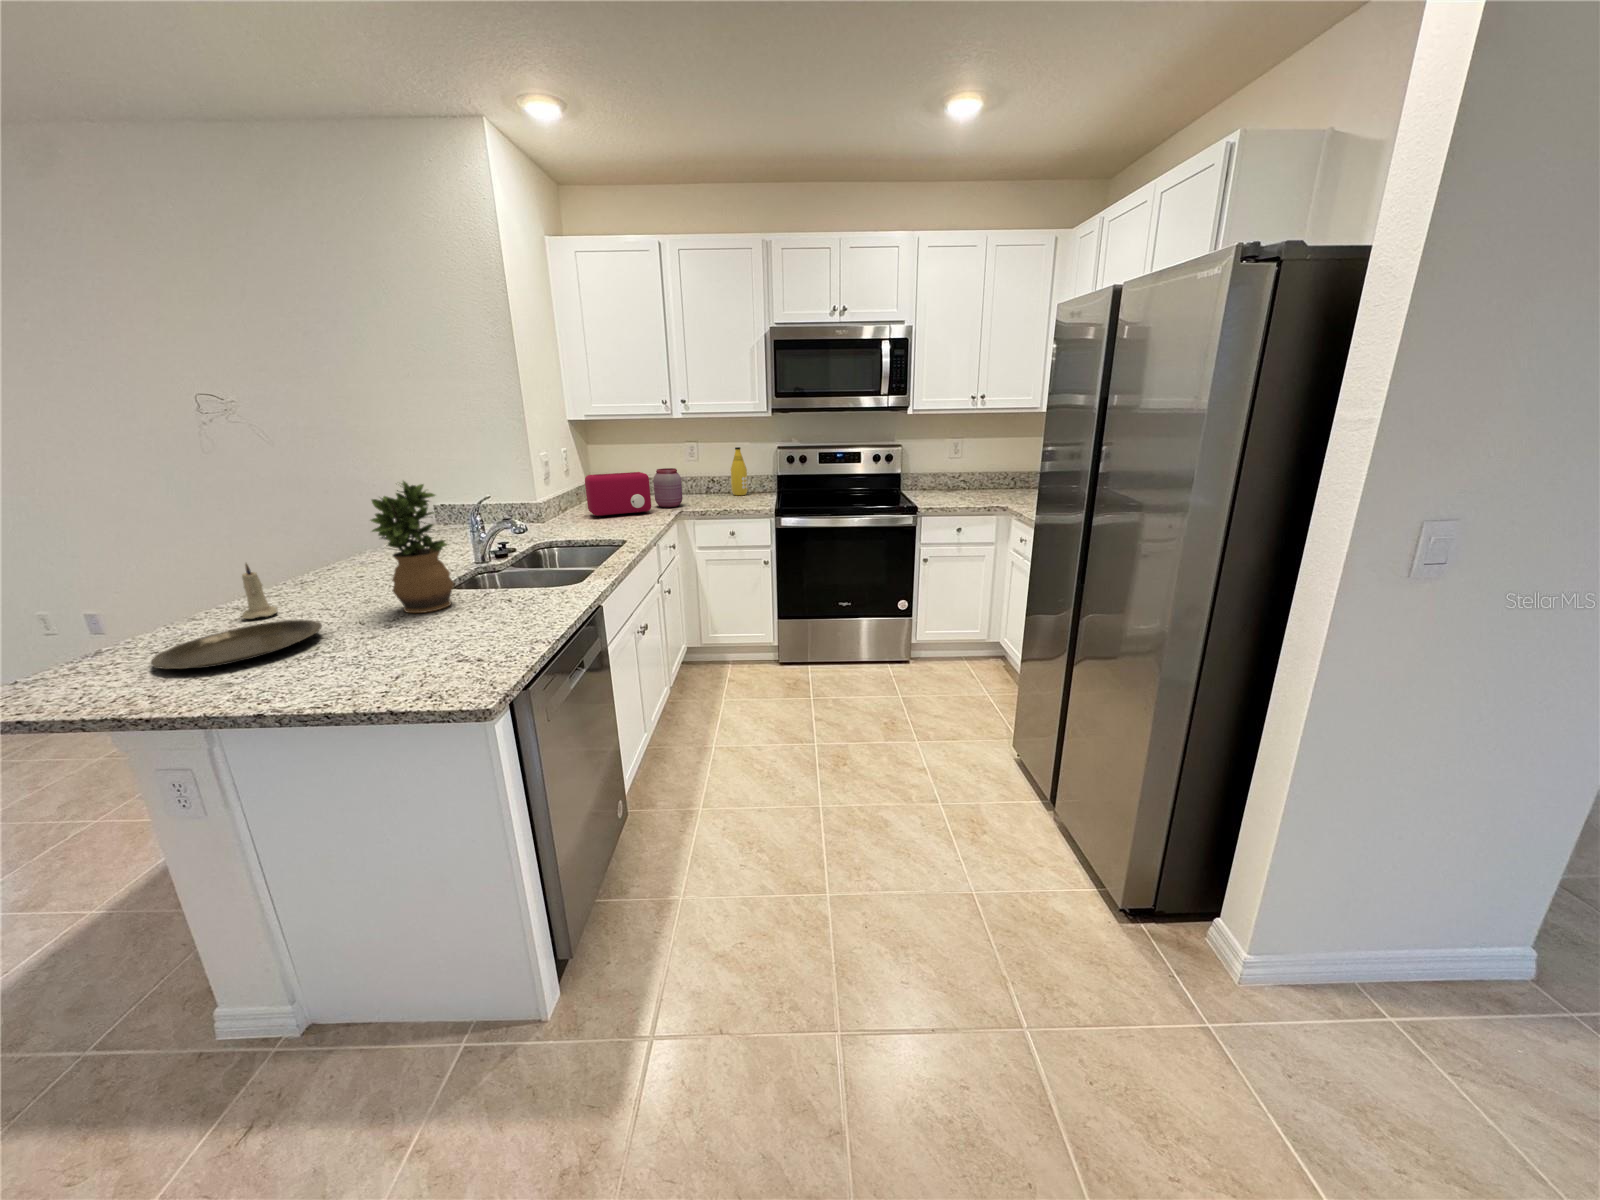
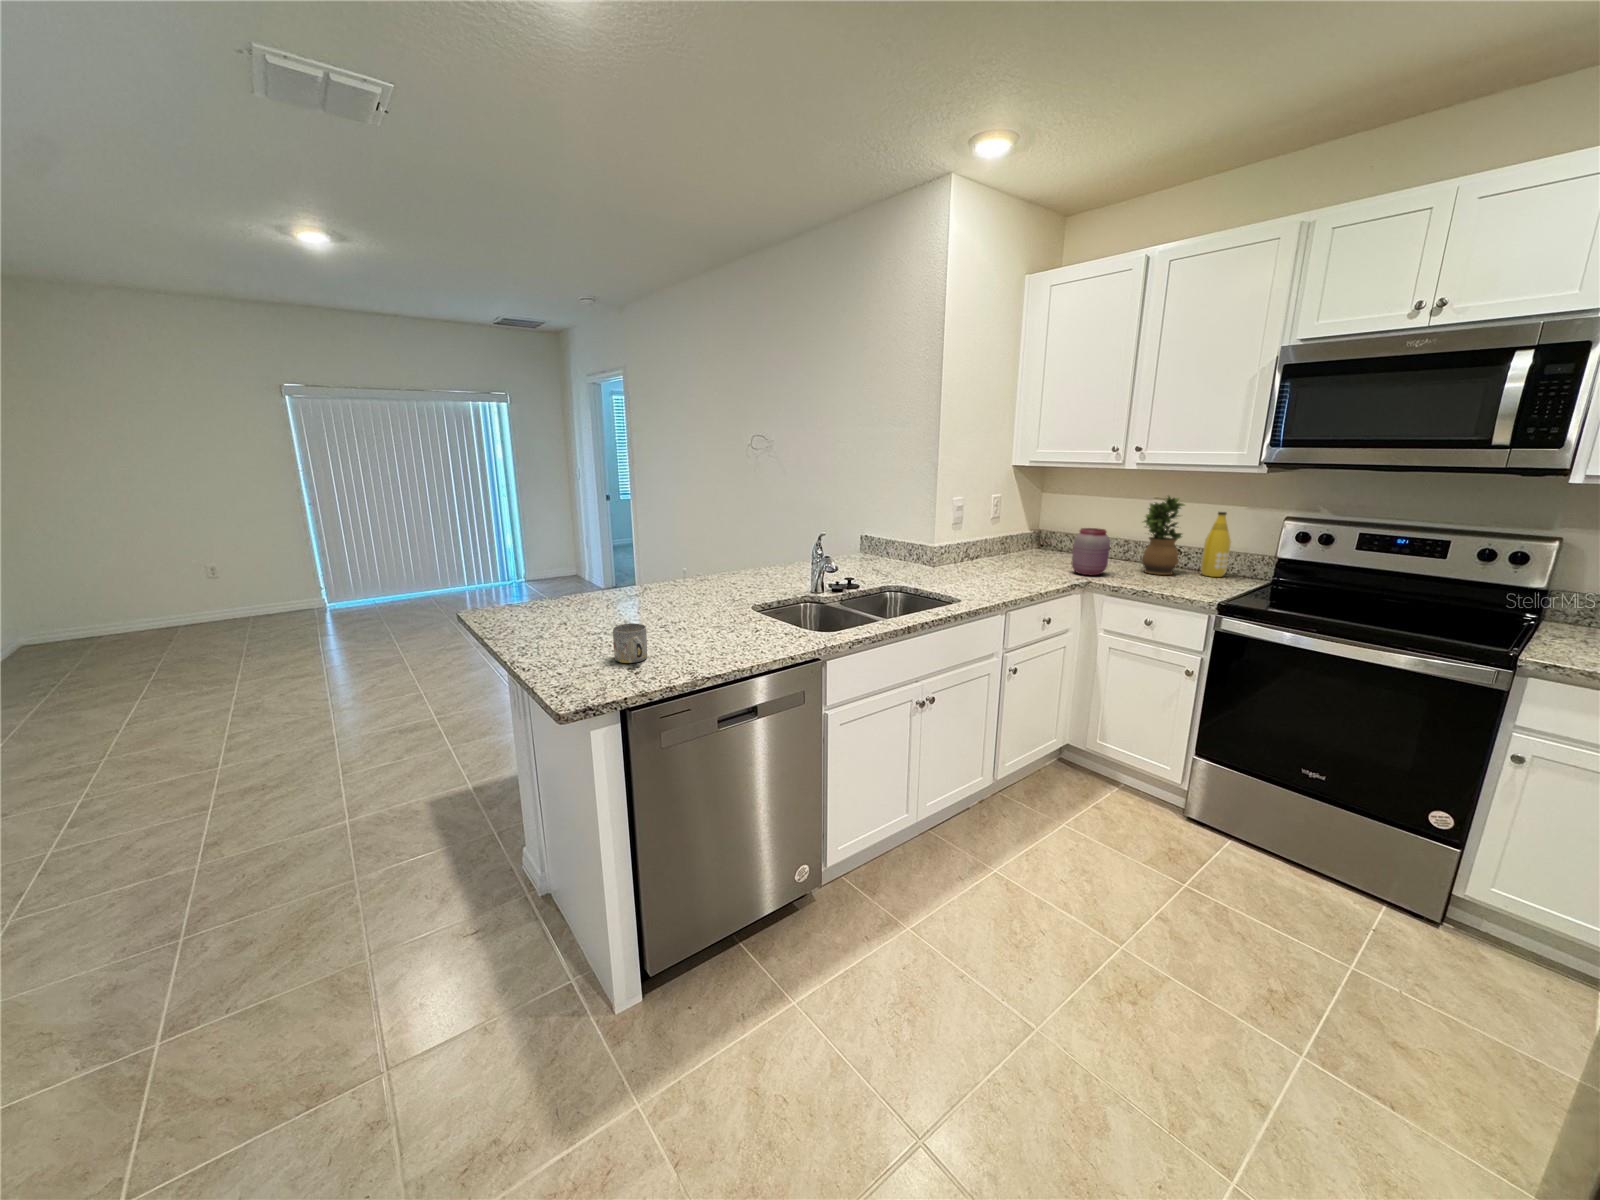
toaster: present [585,472,651,517] -> none [983,525,1058,576]
potted plant: present [371,481,454,613] -> present [1142,496,1185,575]
candle: present [242,564,278,619] -> none [638,556,659,596]
mug: none [416,618,478,668] -> present [613,623,647,663]
plate: present [151,620,322,669] -> none [551,599,644,620]

